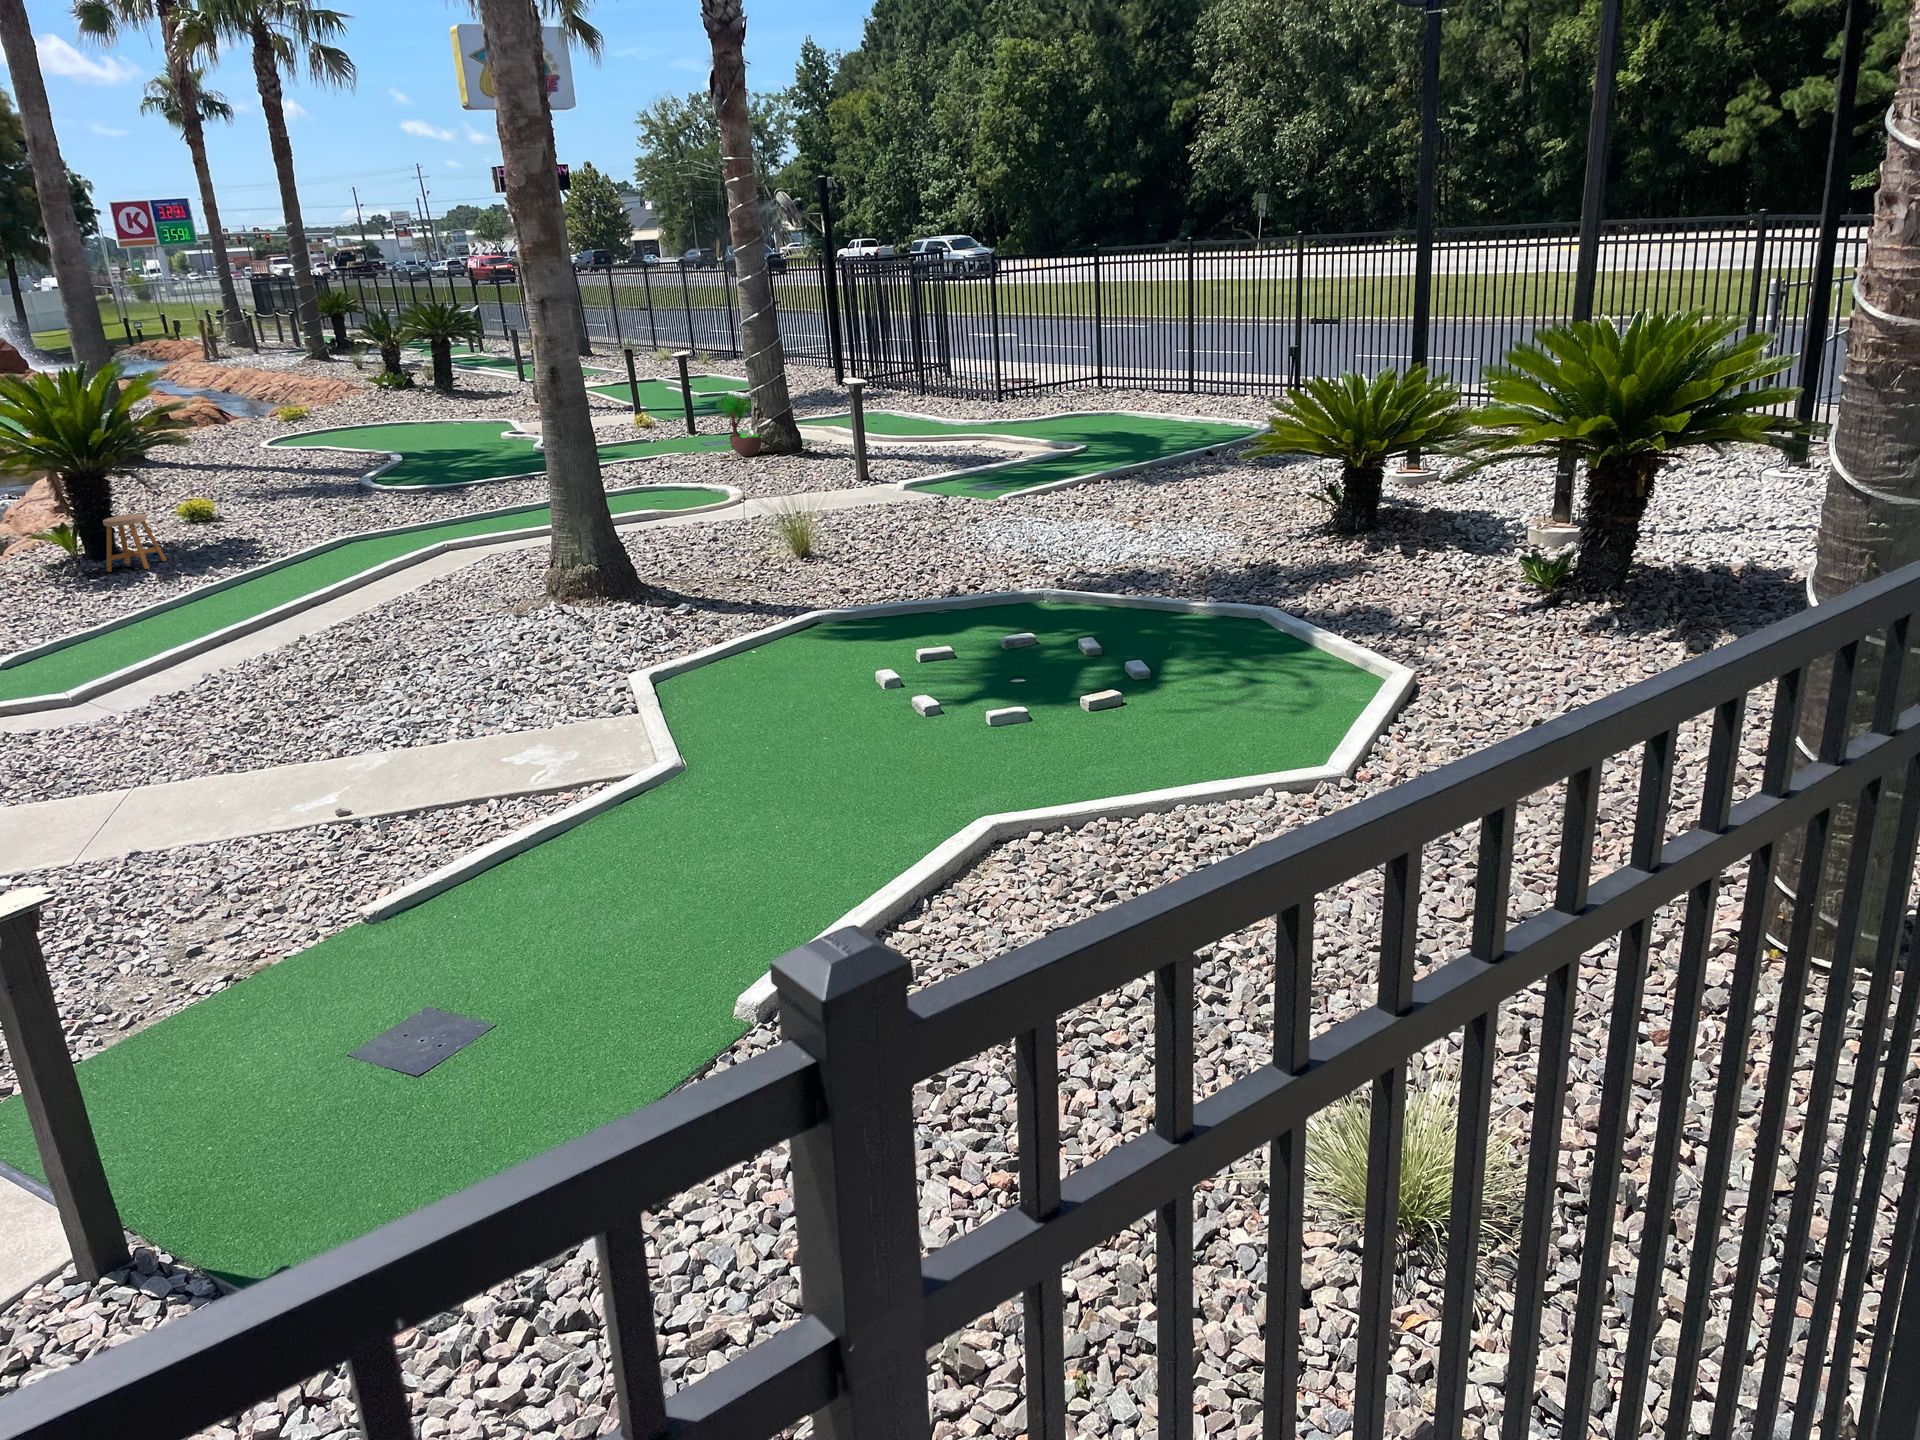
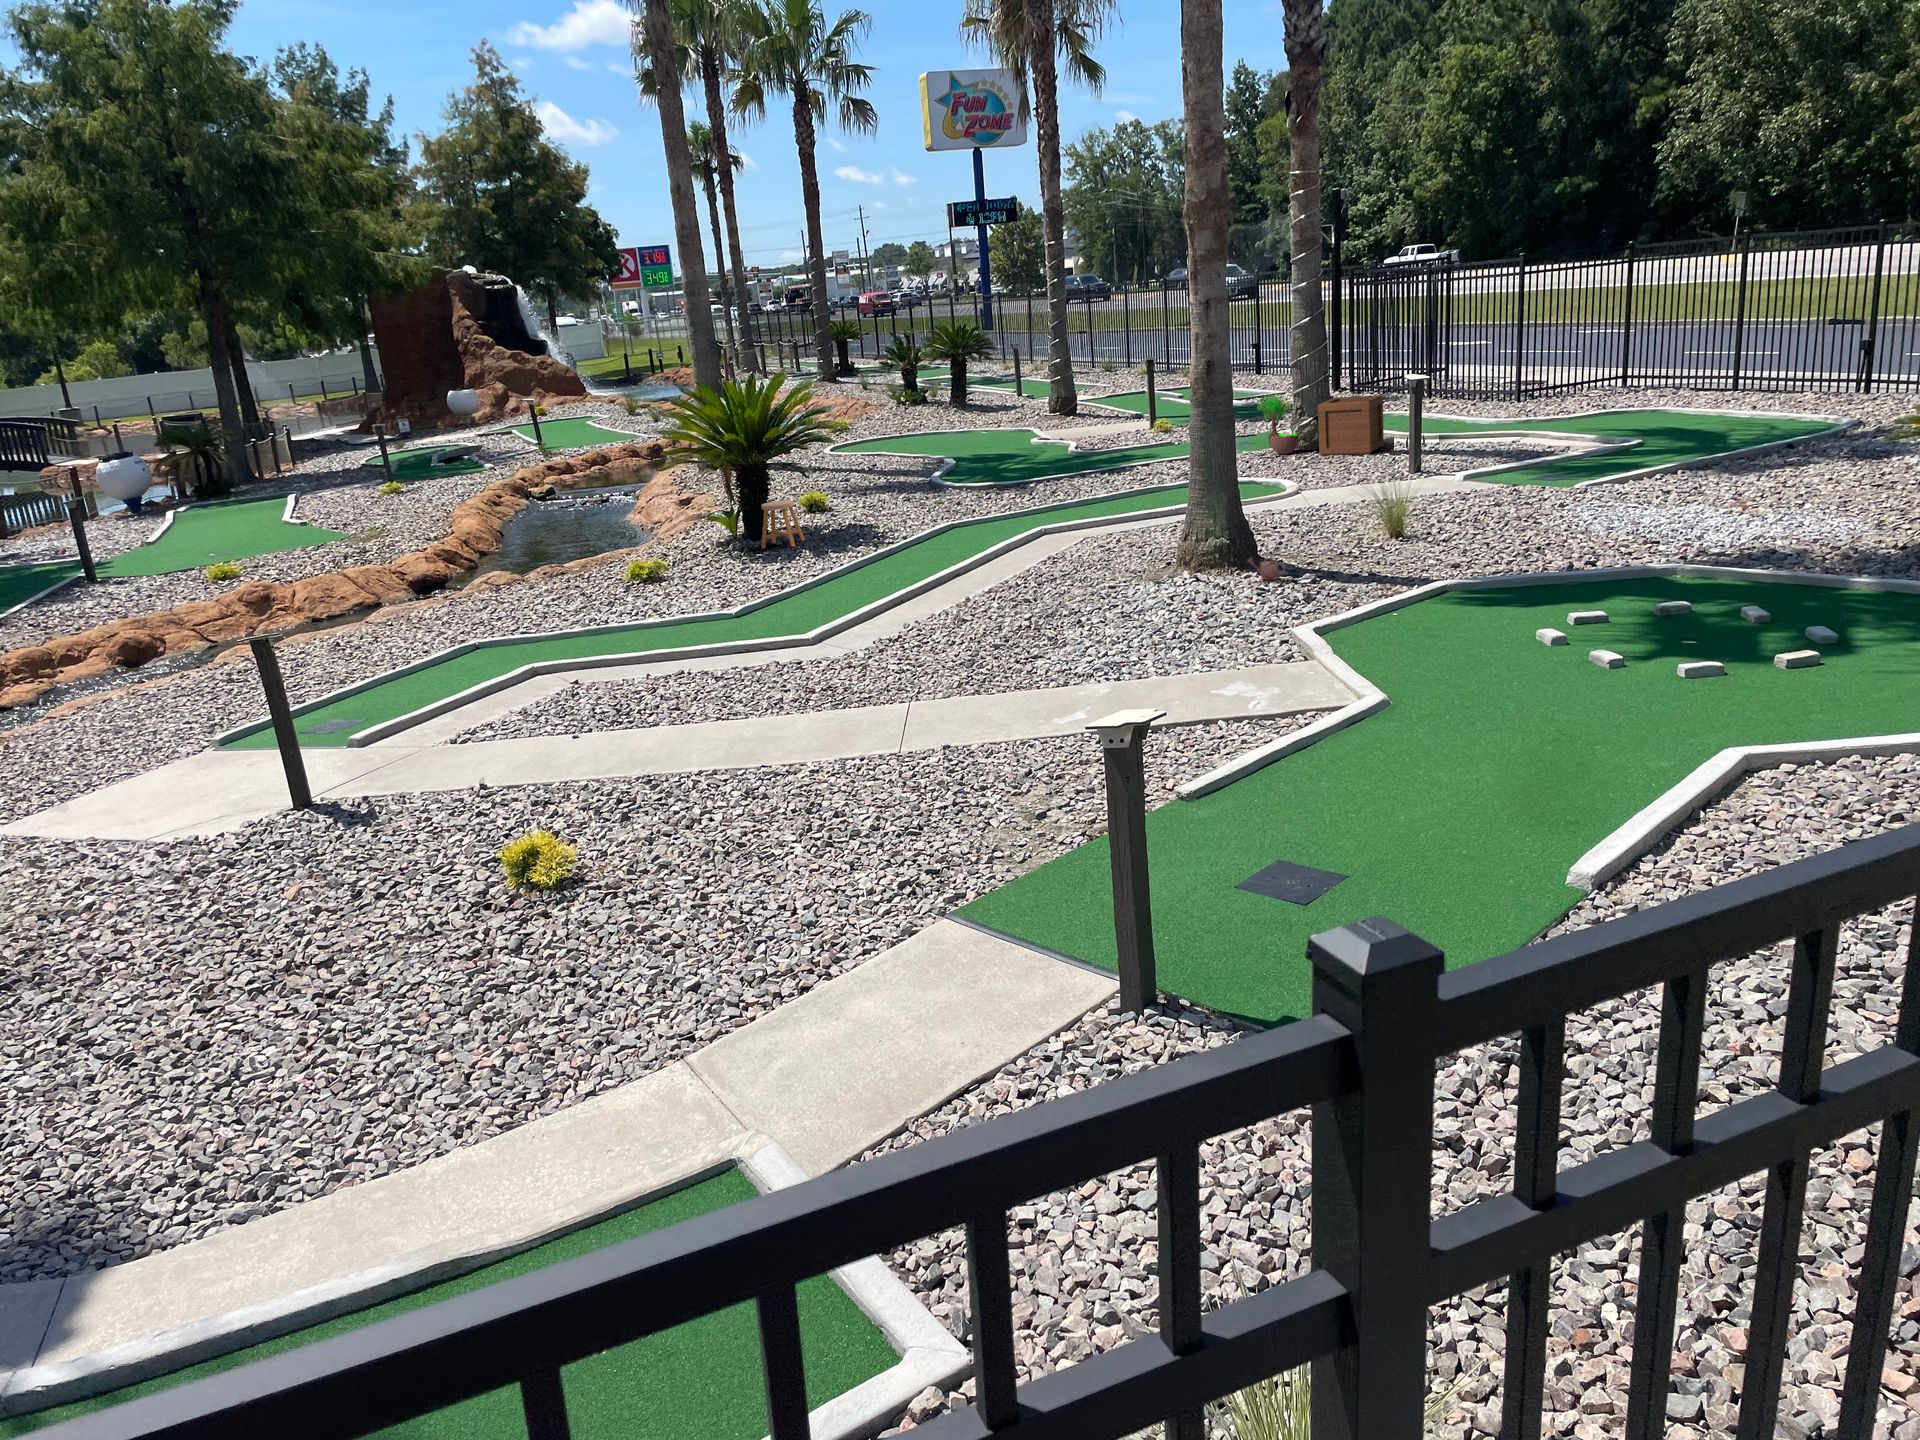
wooden crate: none [775,396,848,458] -> present [1318,395,1384,455]
watering can: none [623,579,664,609] -> present [1248,554,1284,580]

